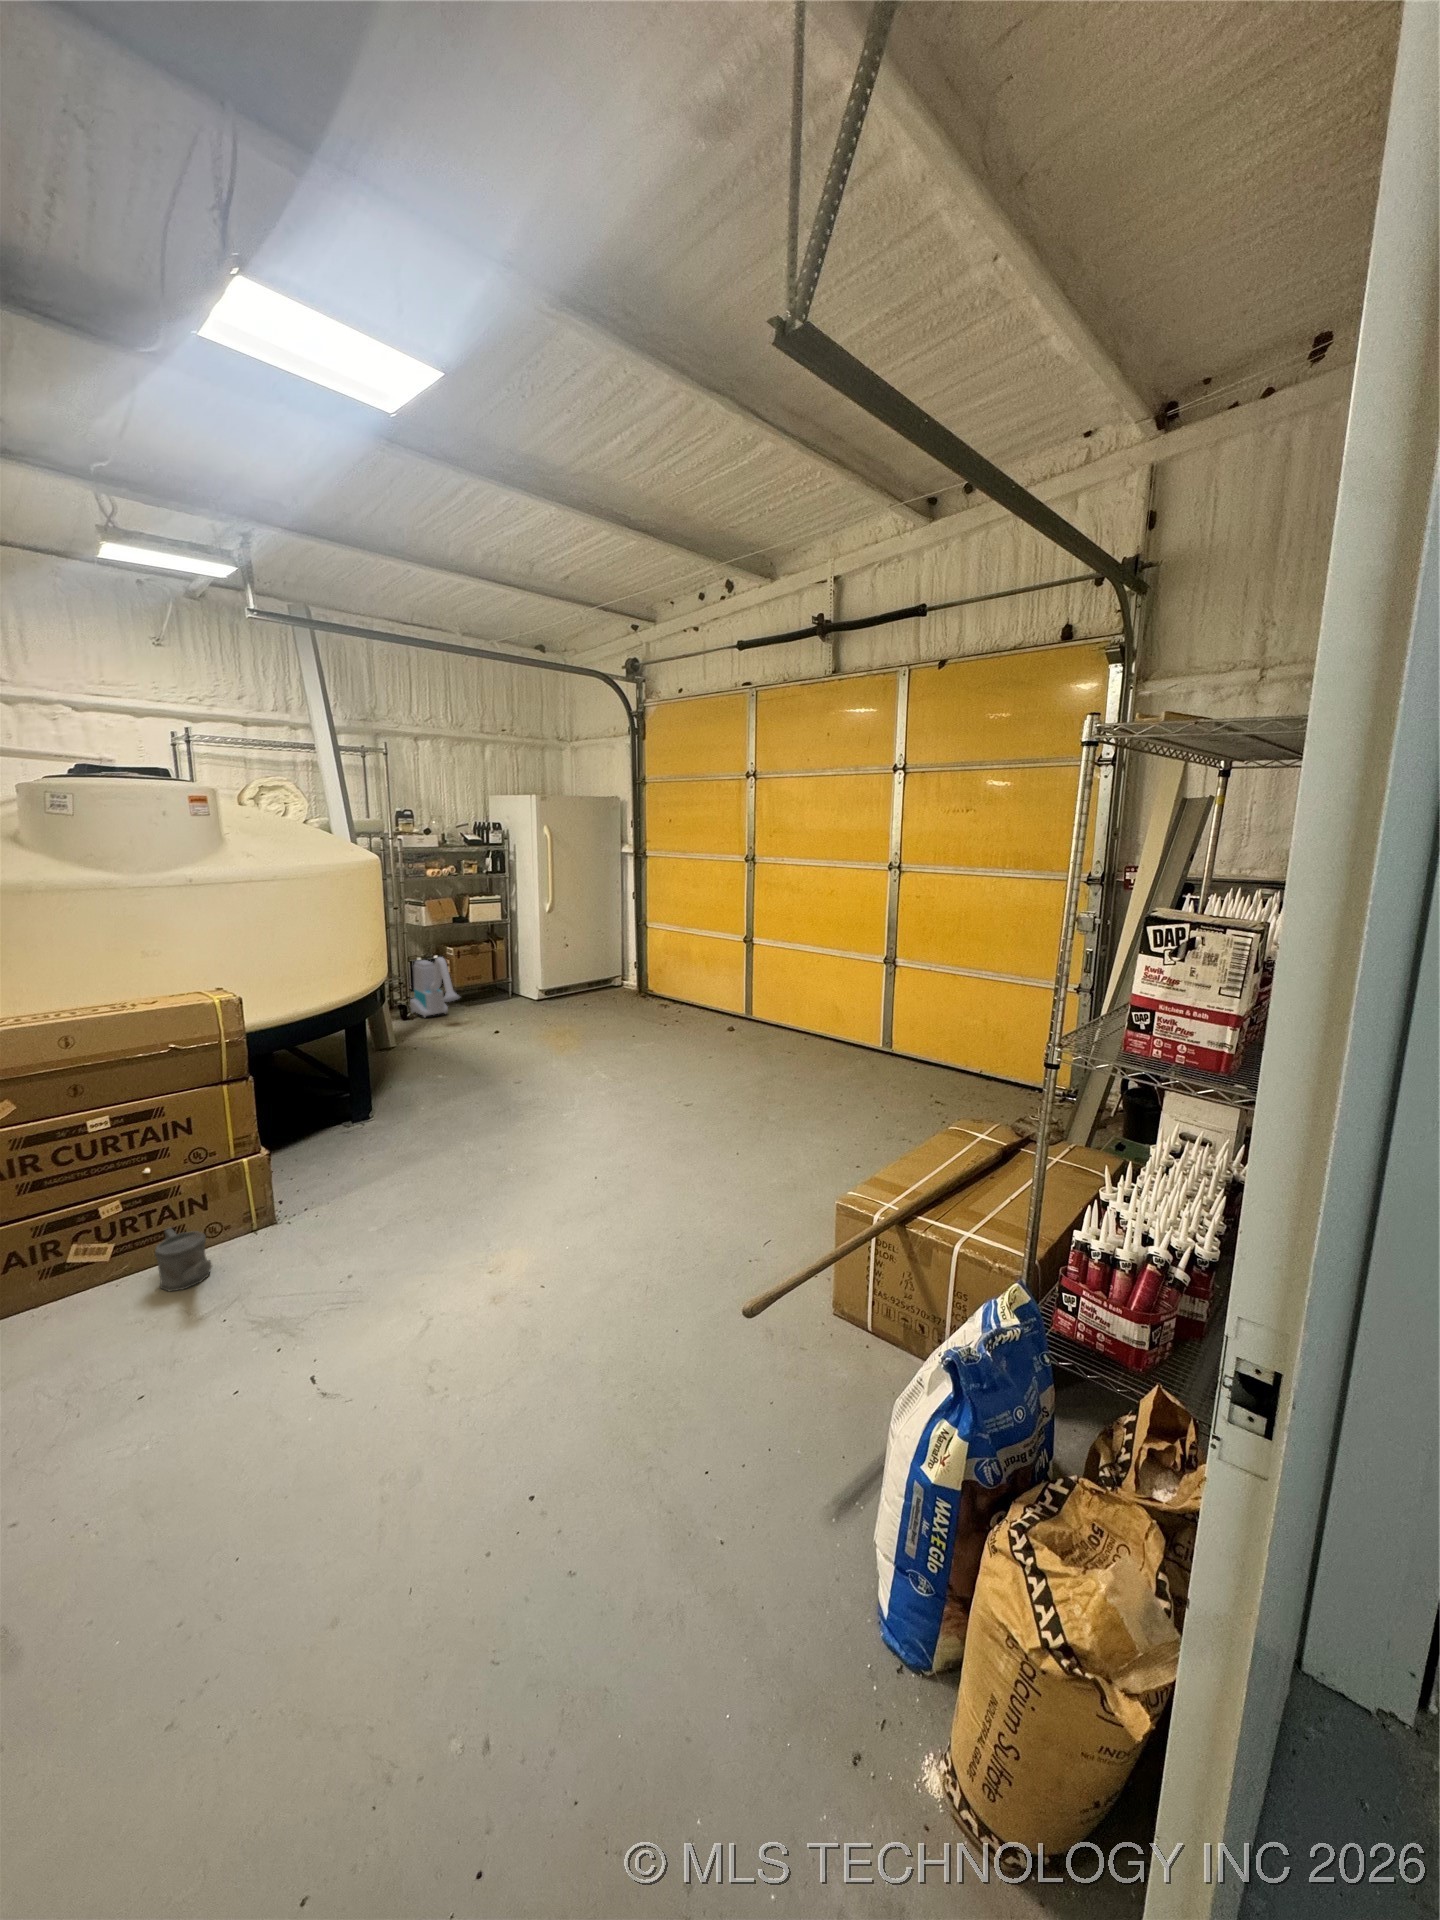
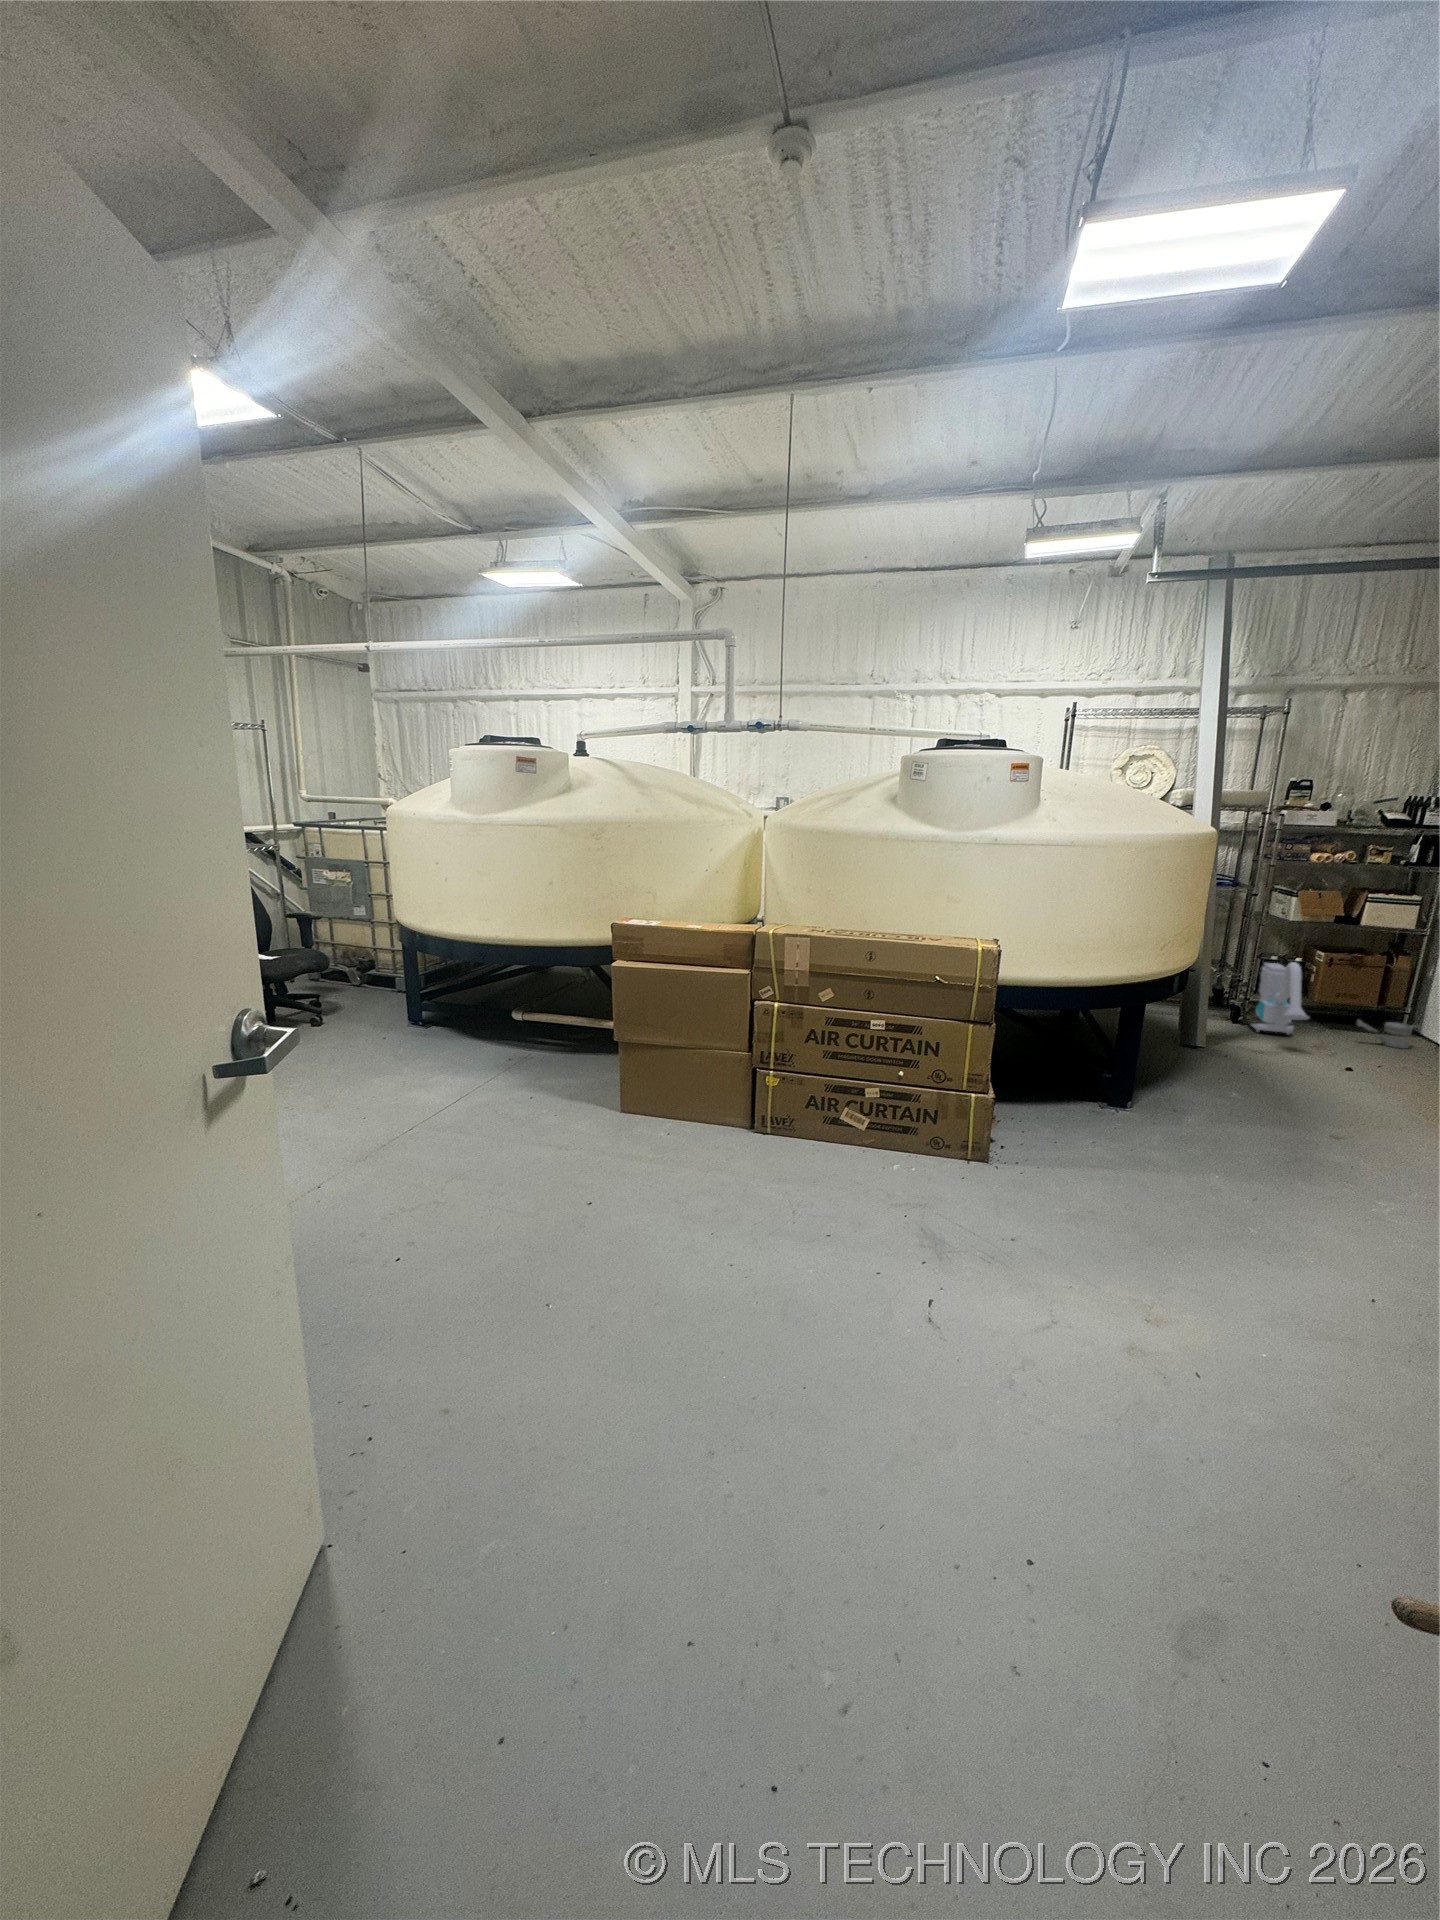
watering can: present [155,1228,212,1291] -> present [1357,1020,1417,1049]

